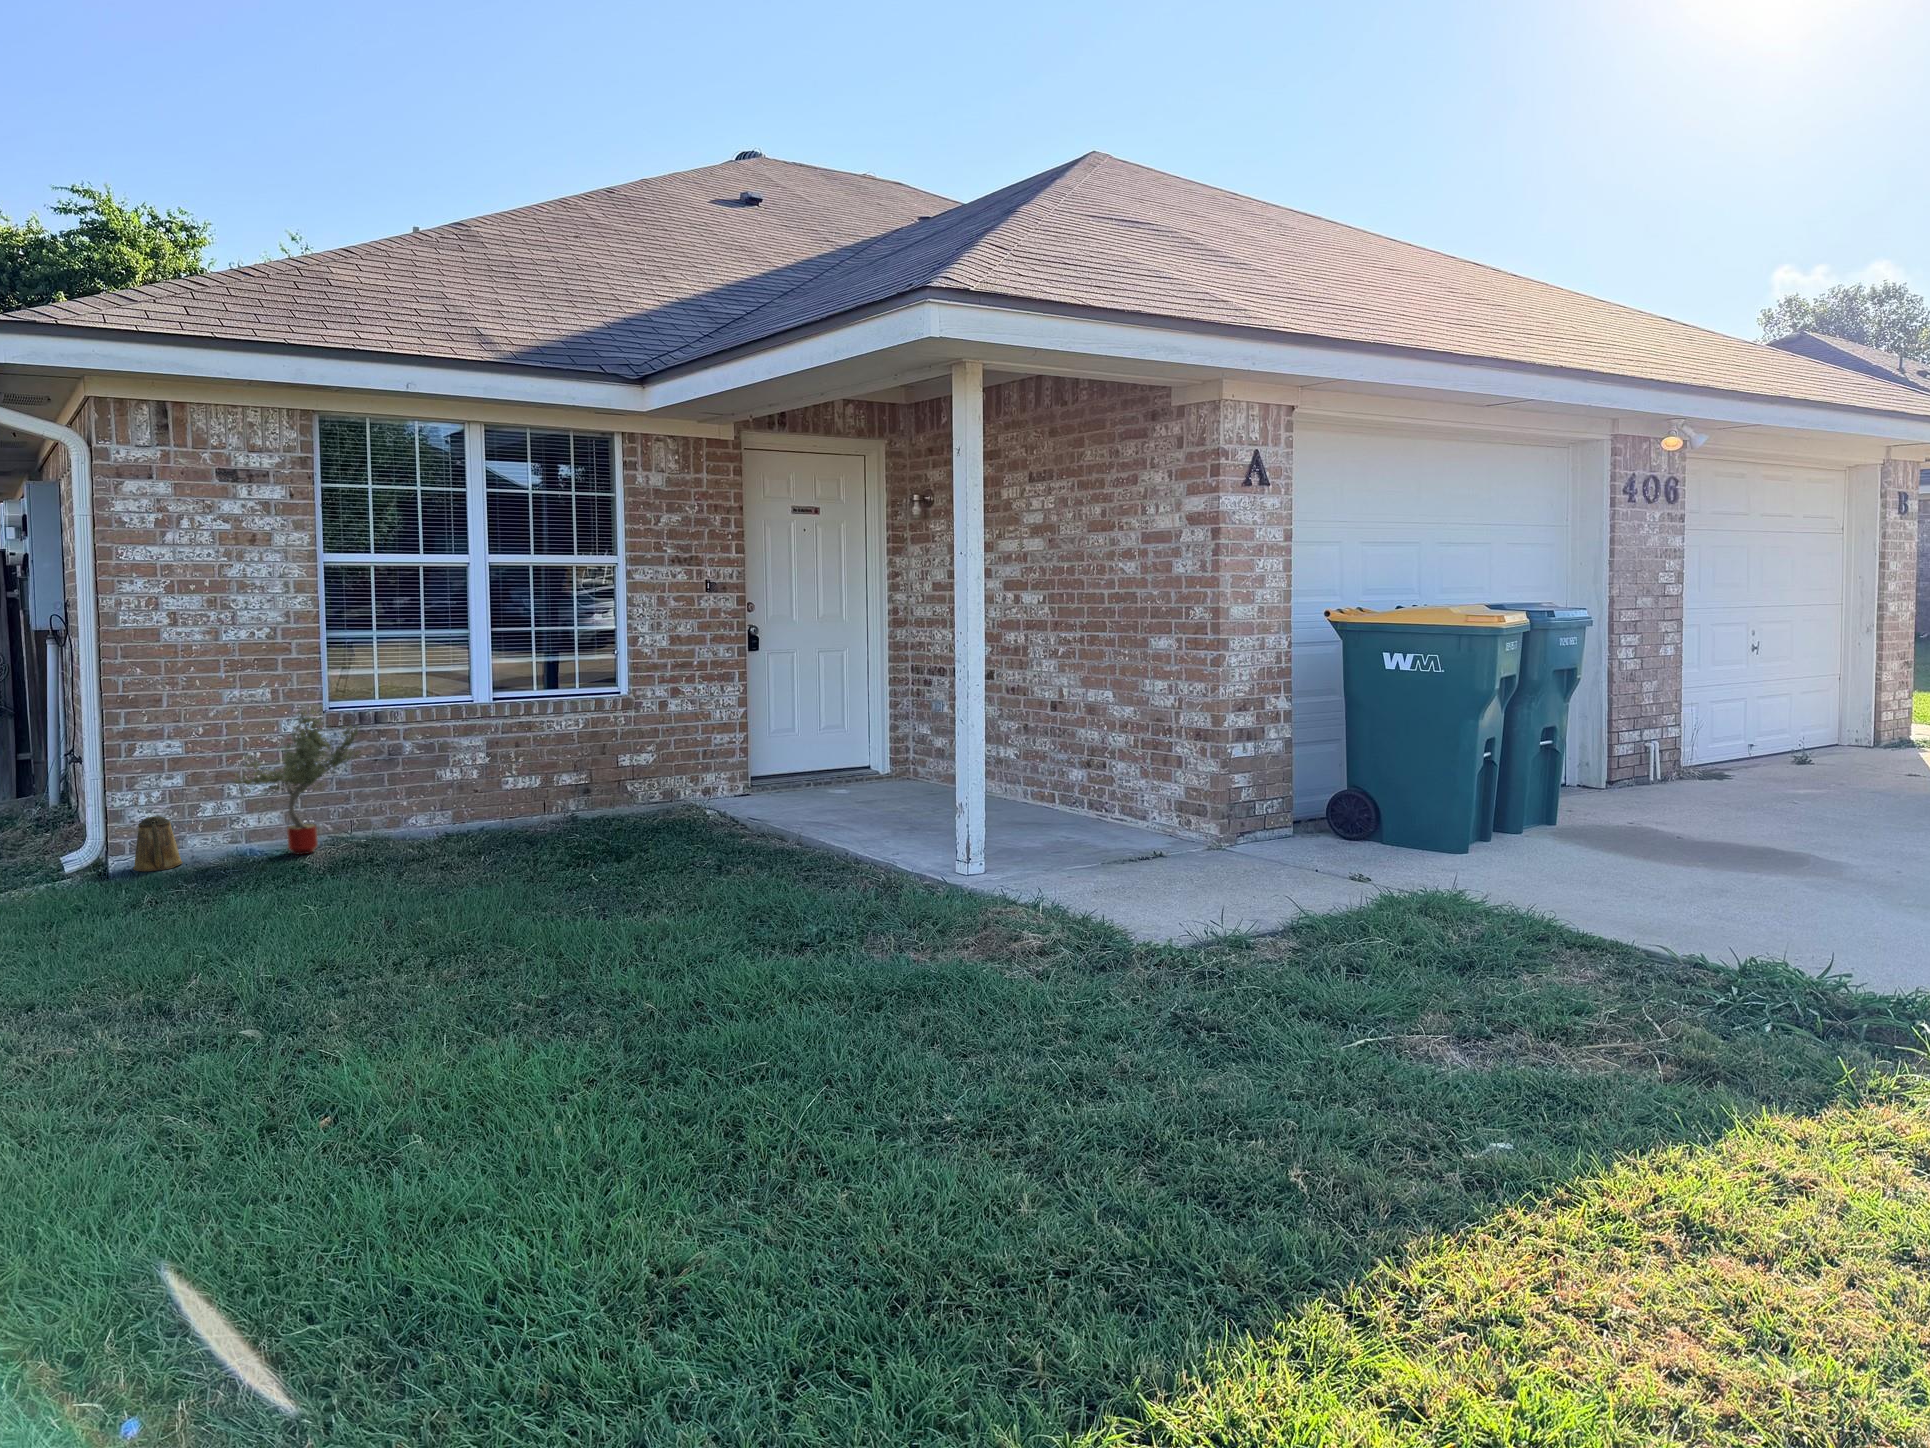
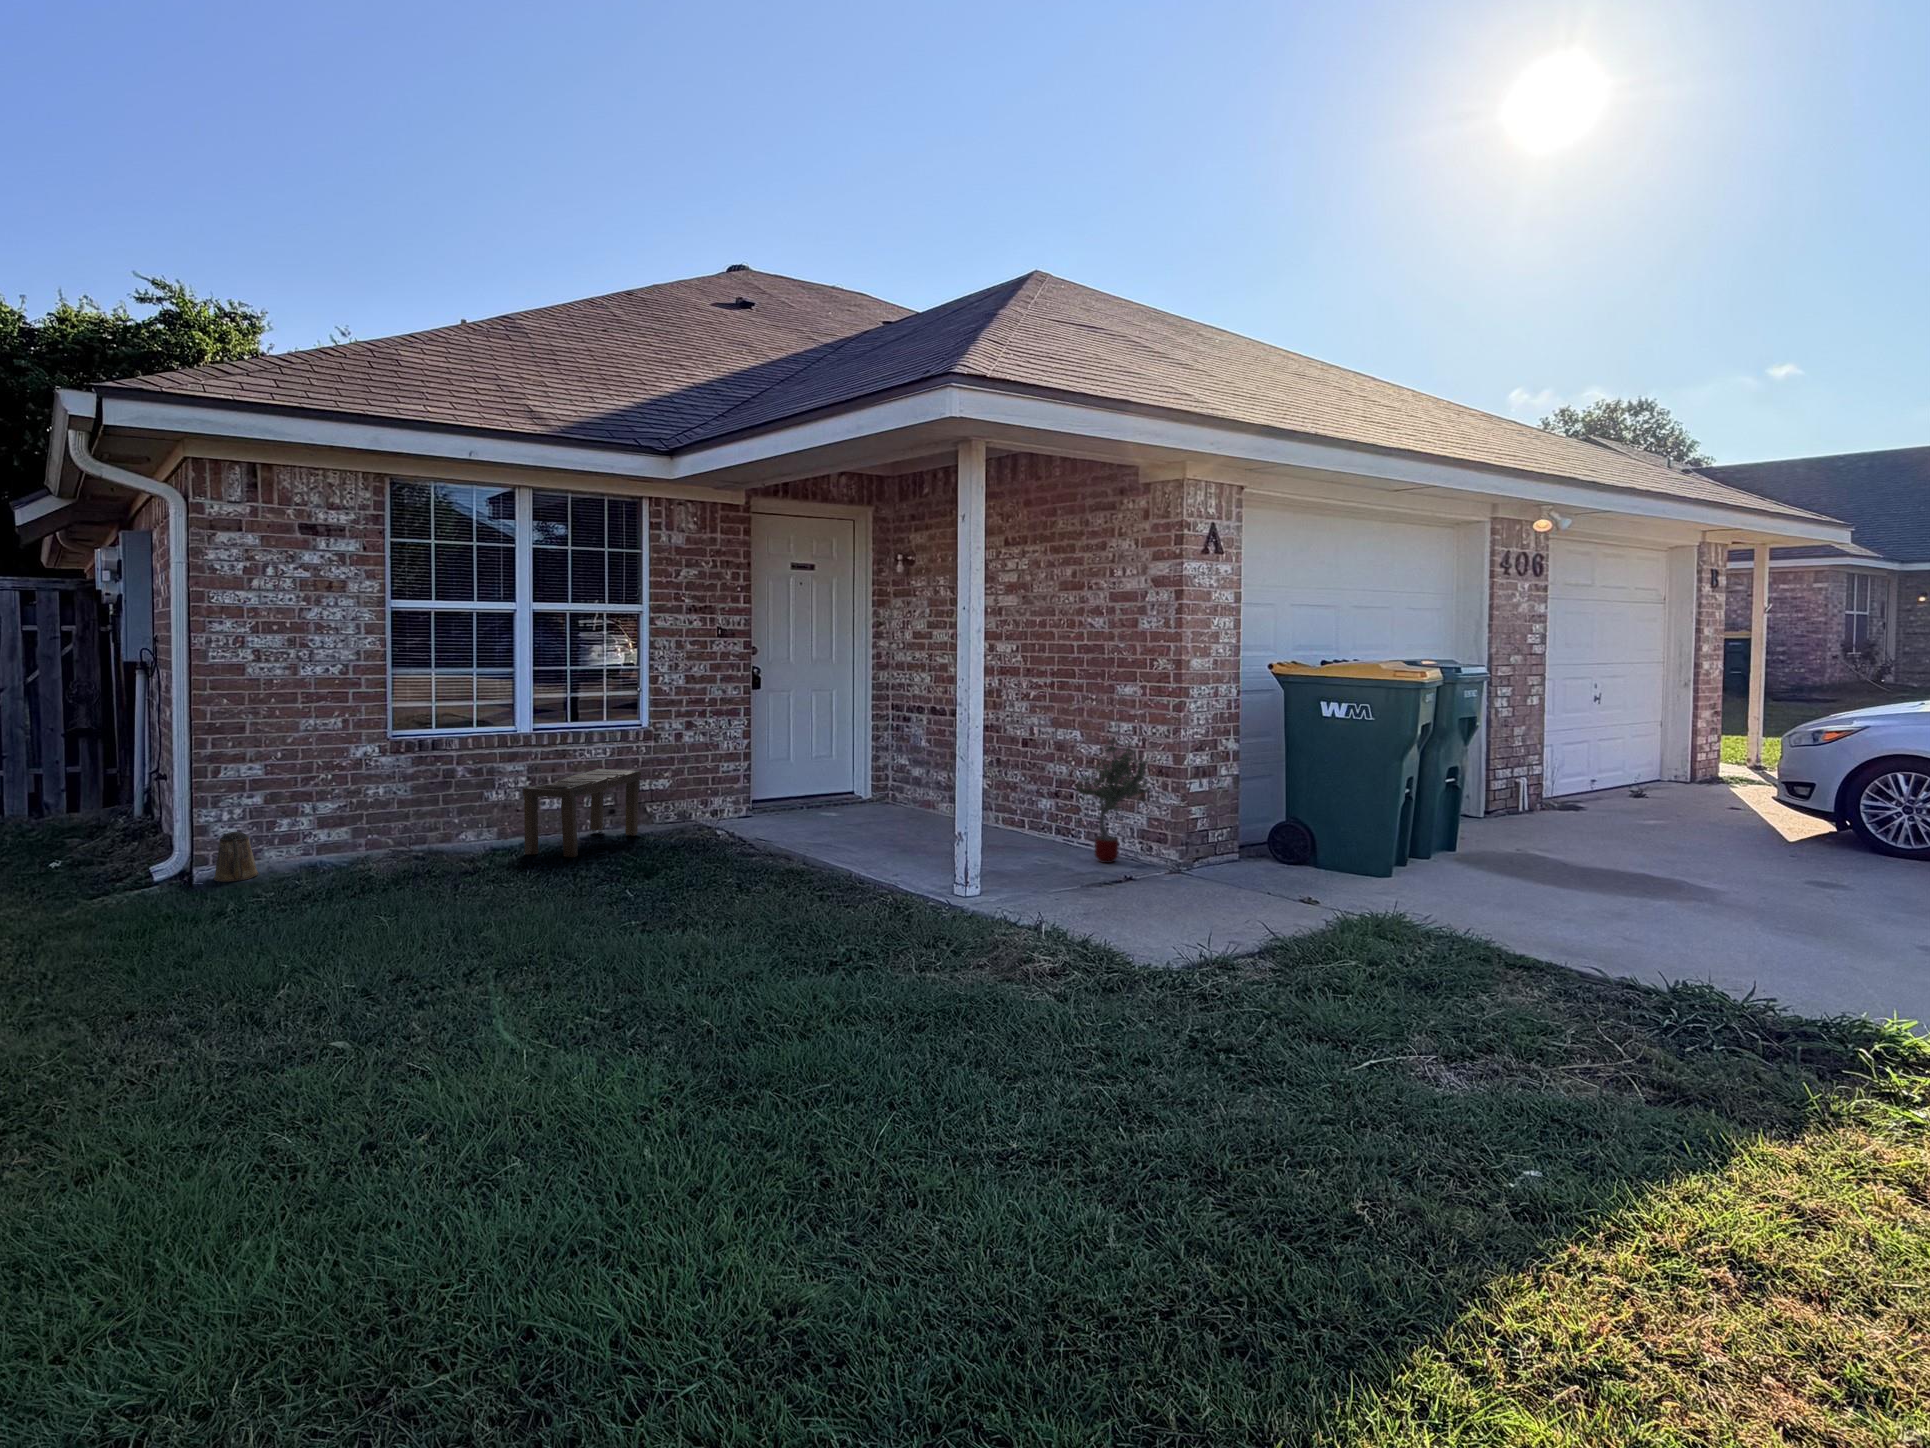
potted tree: present [234,709,360,855] -> present [1076,740,1152,863]
bench: none [475,743,612,843] -> present [523,769,641,857]

